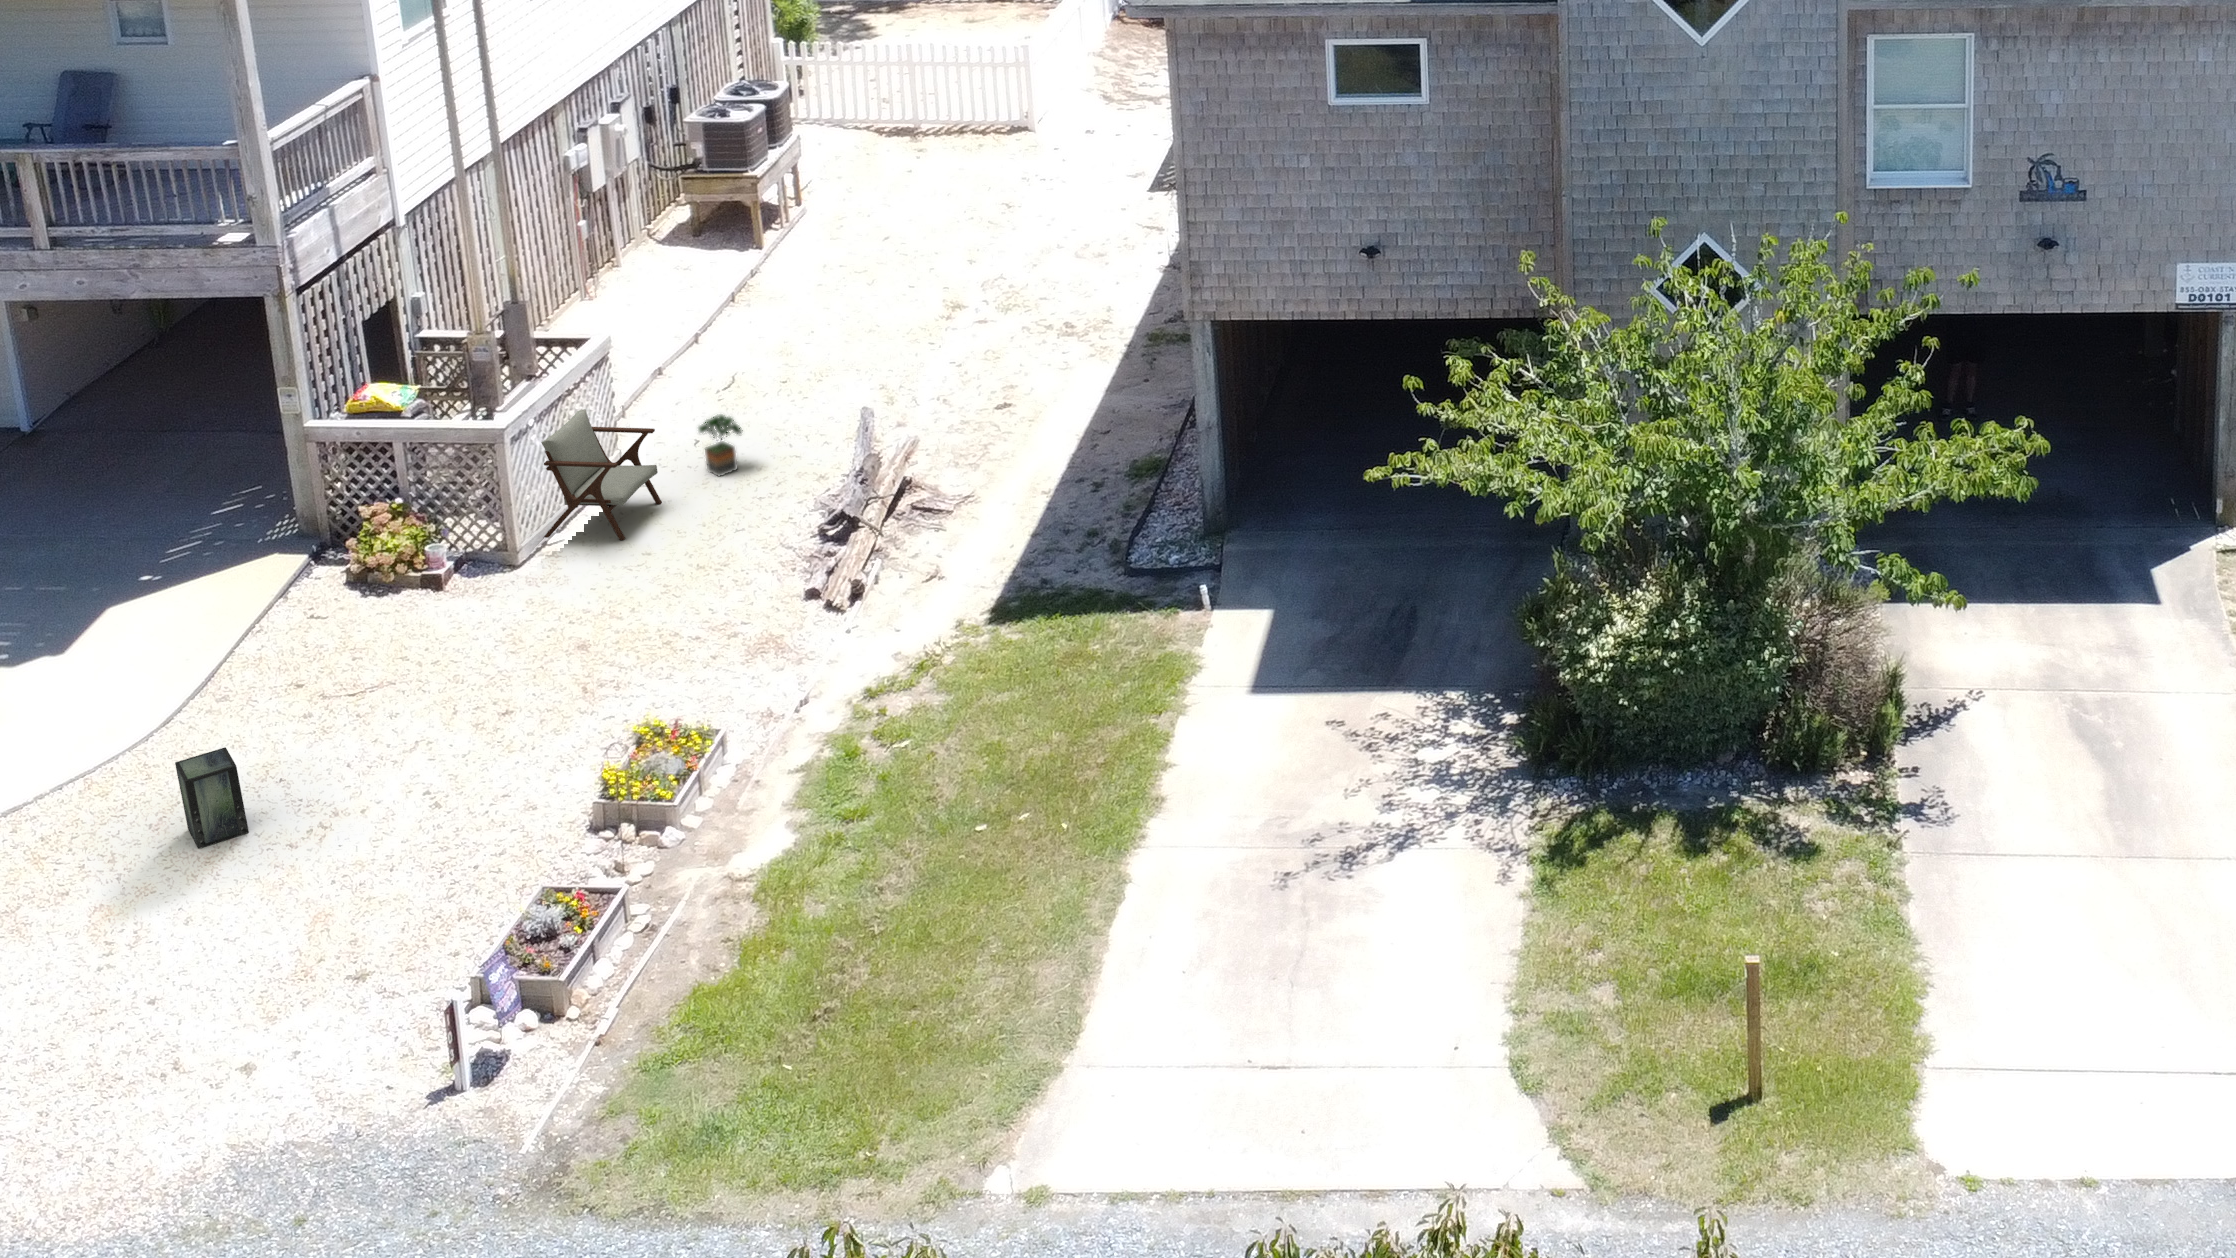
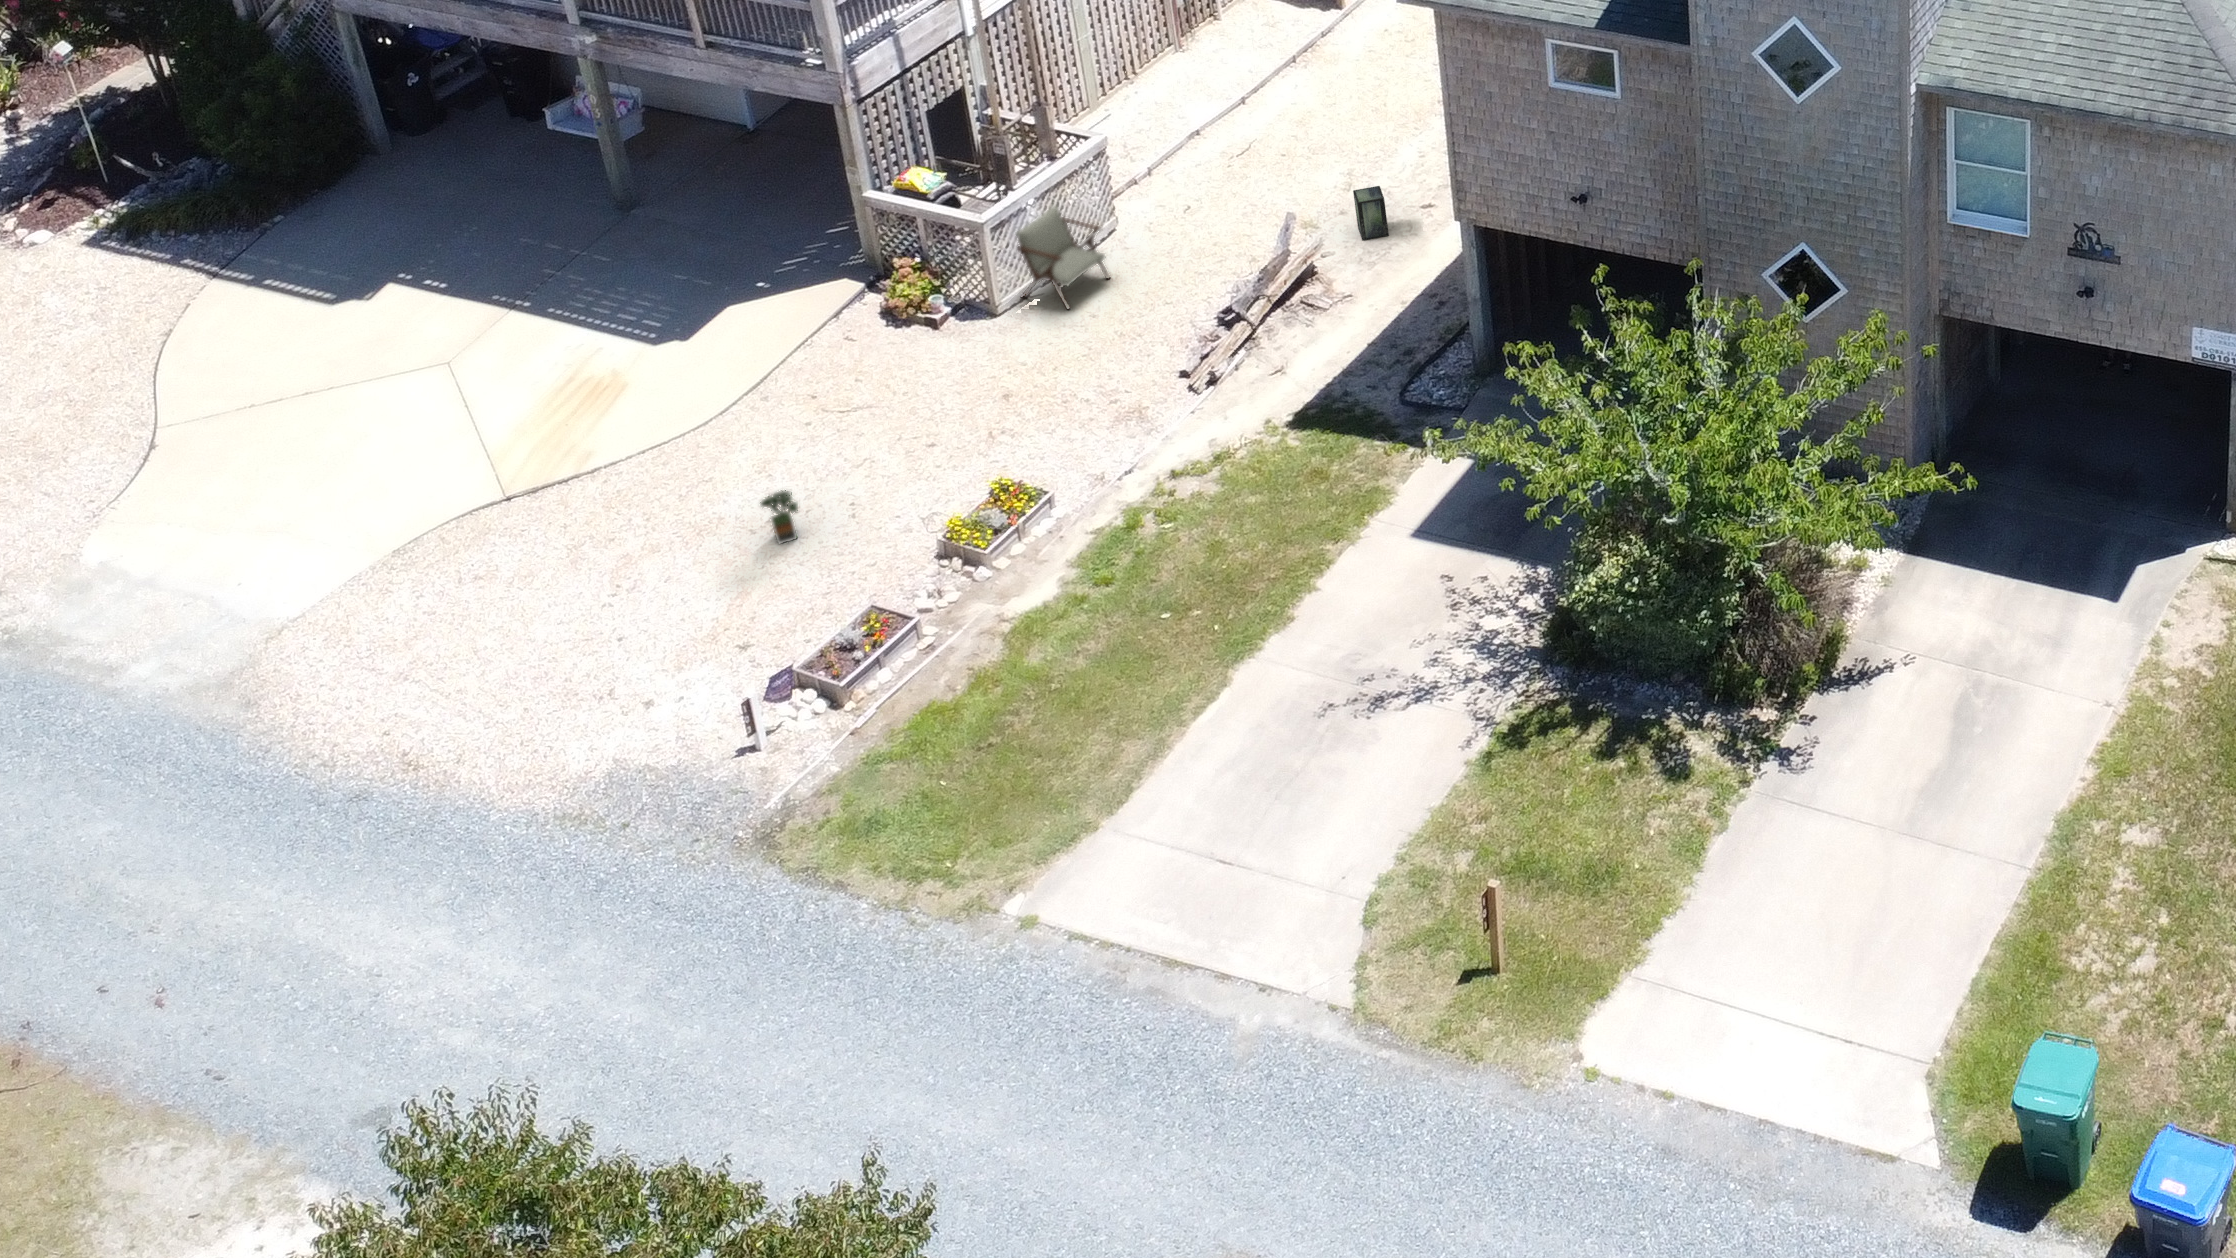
potted tree: present [699,415,743,476] -> present [760,490,798,544]
storage box: present [175,747,249,849] -> present [1353,186,1389,240]

